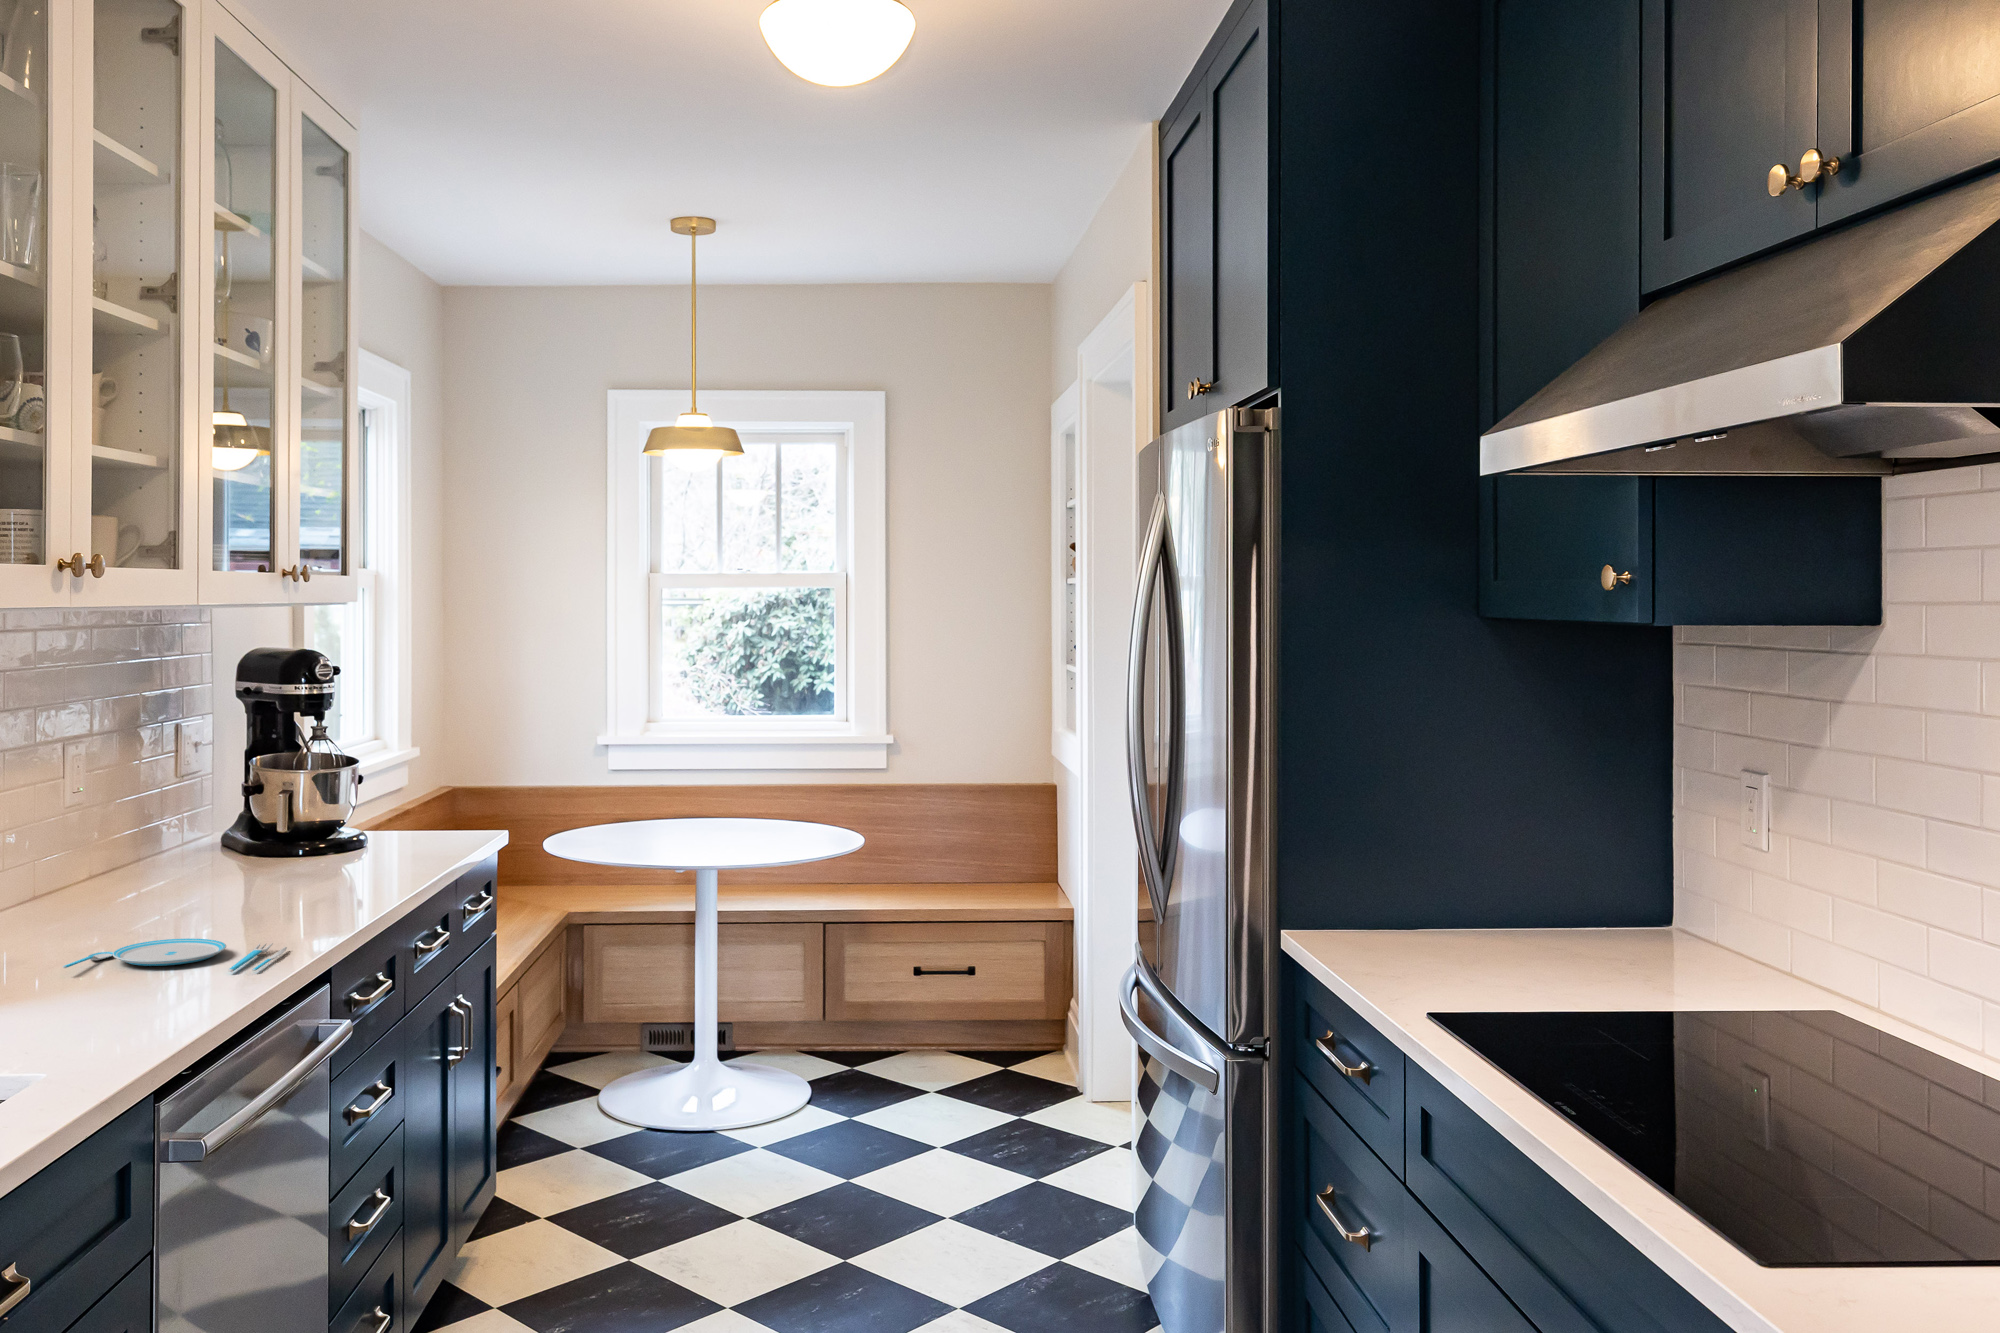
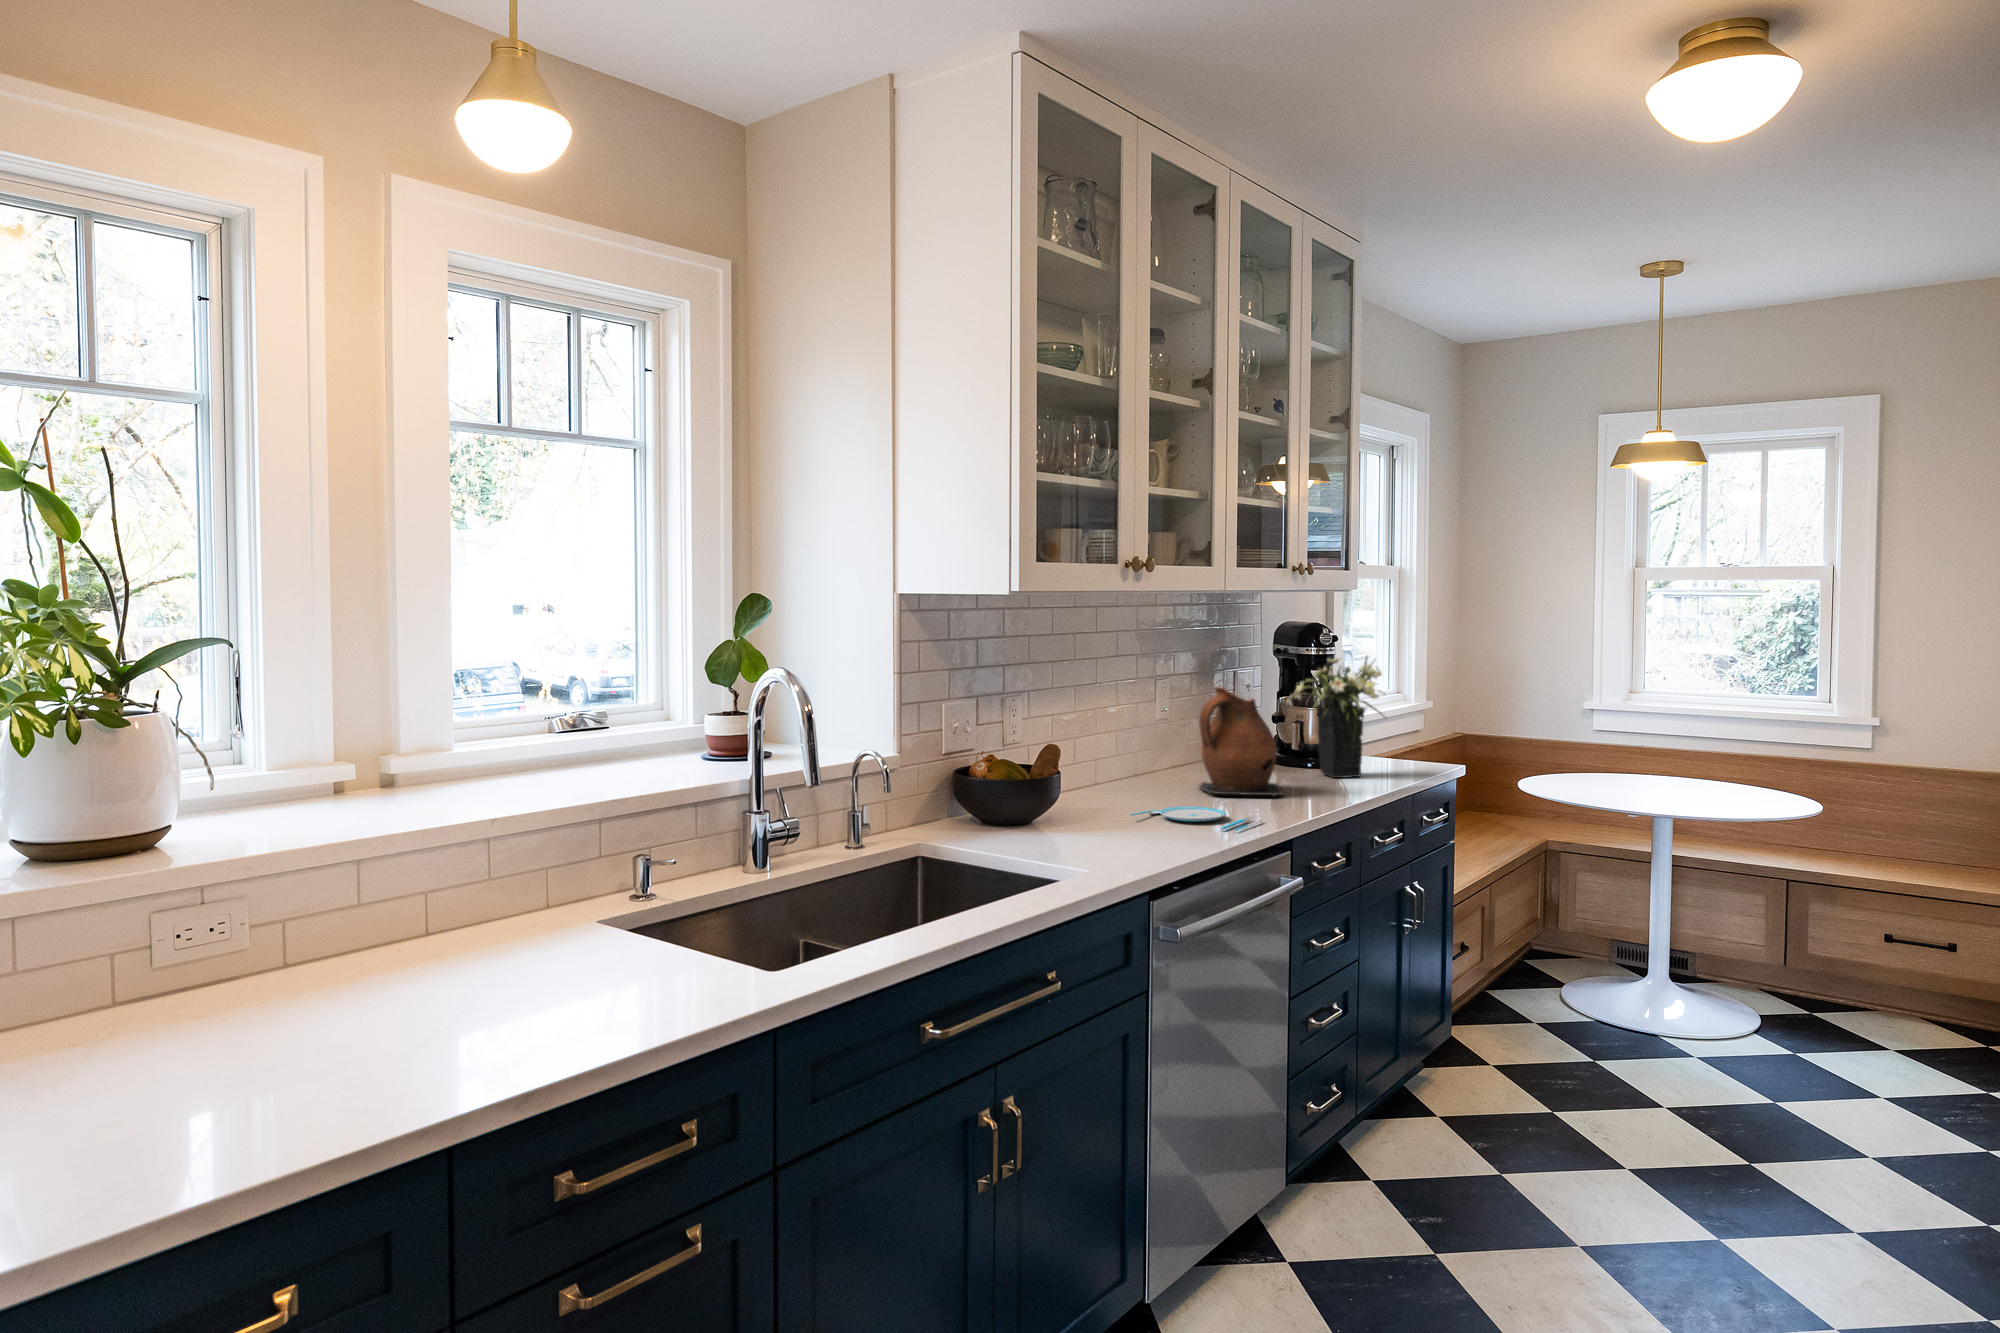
flower arrangement: none [275,696,427,869] -> present [1285,657,1385,778]
ceramic pitcher: none [143,751,294,914] -> present [1199,687,1283,796]

